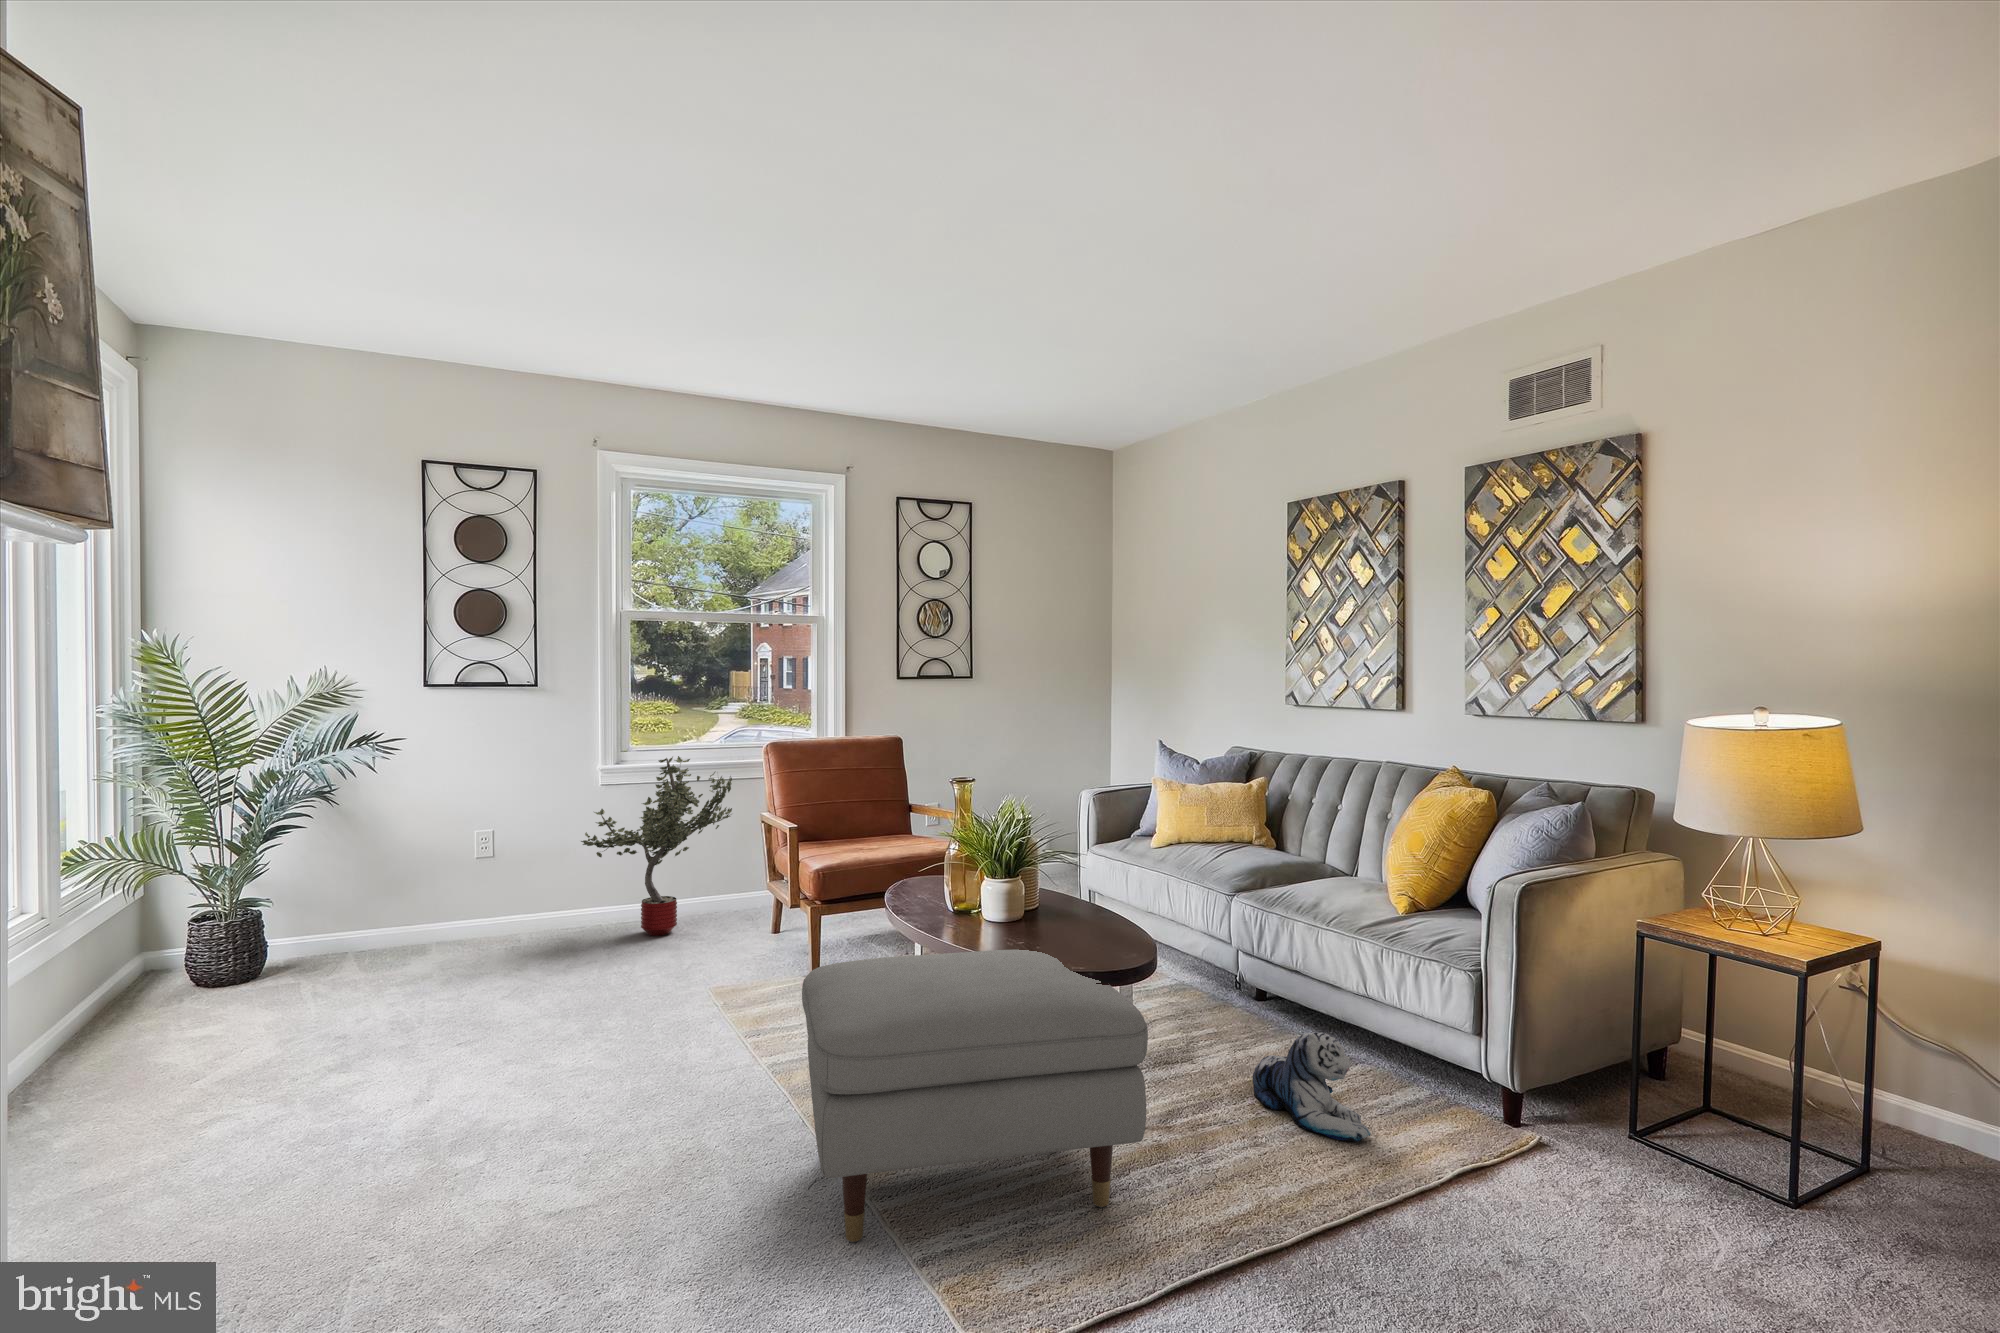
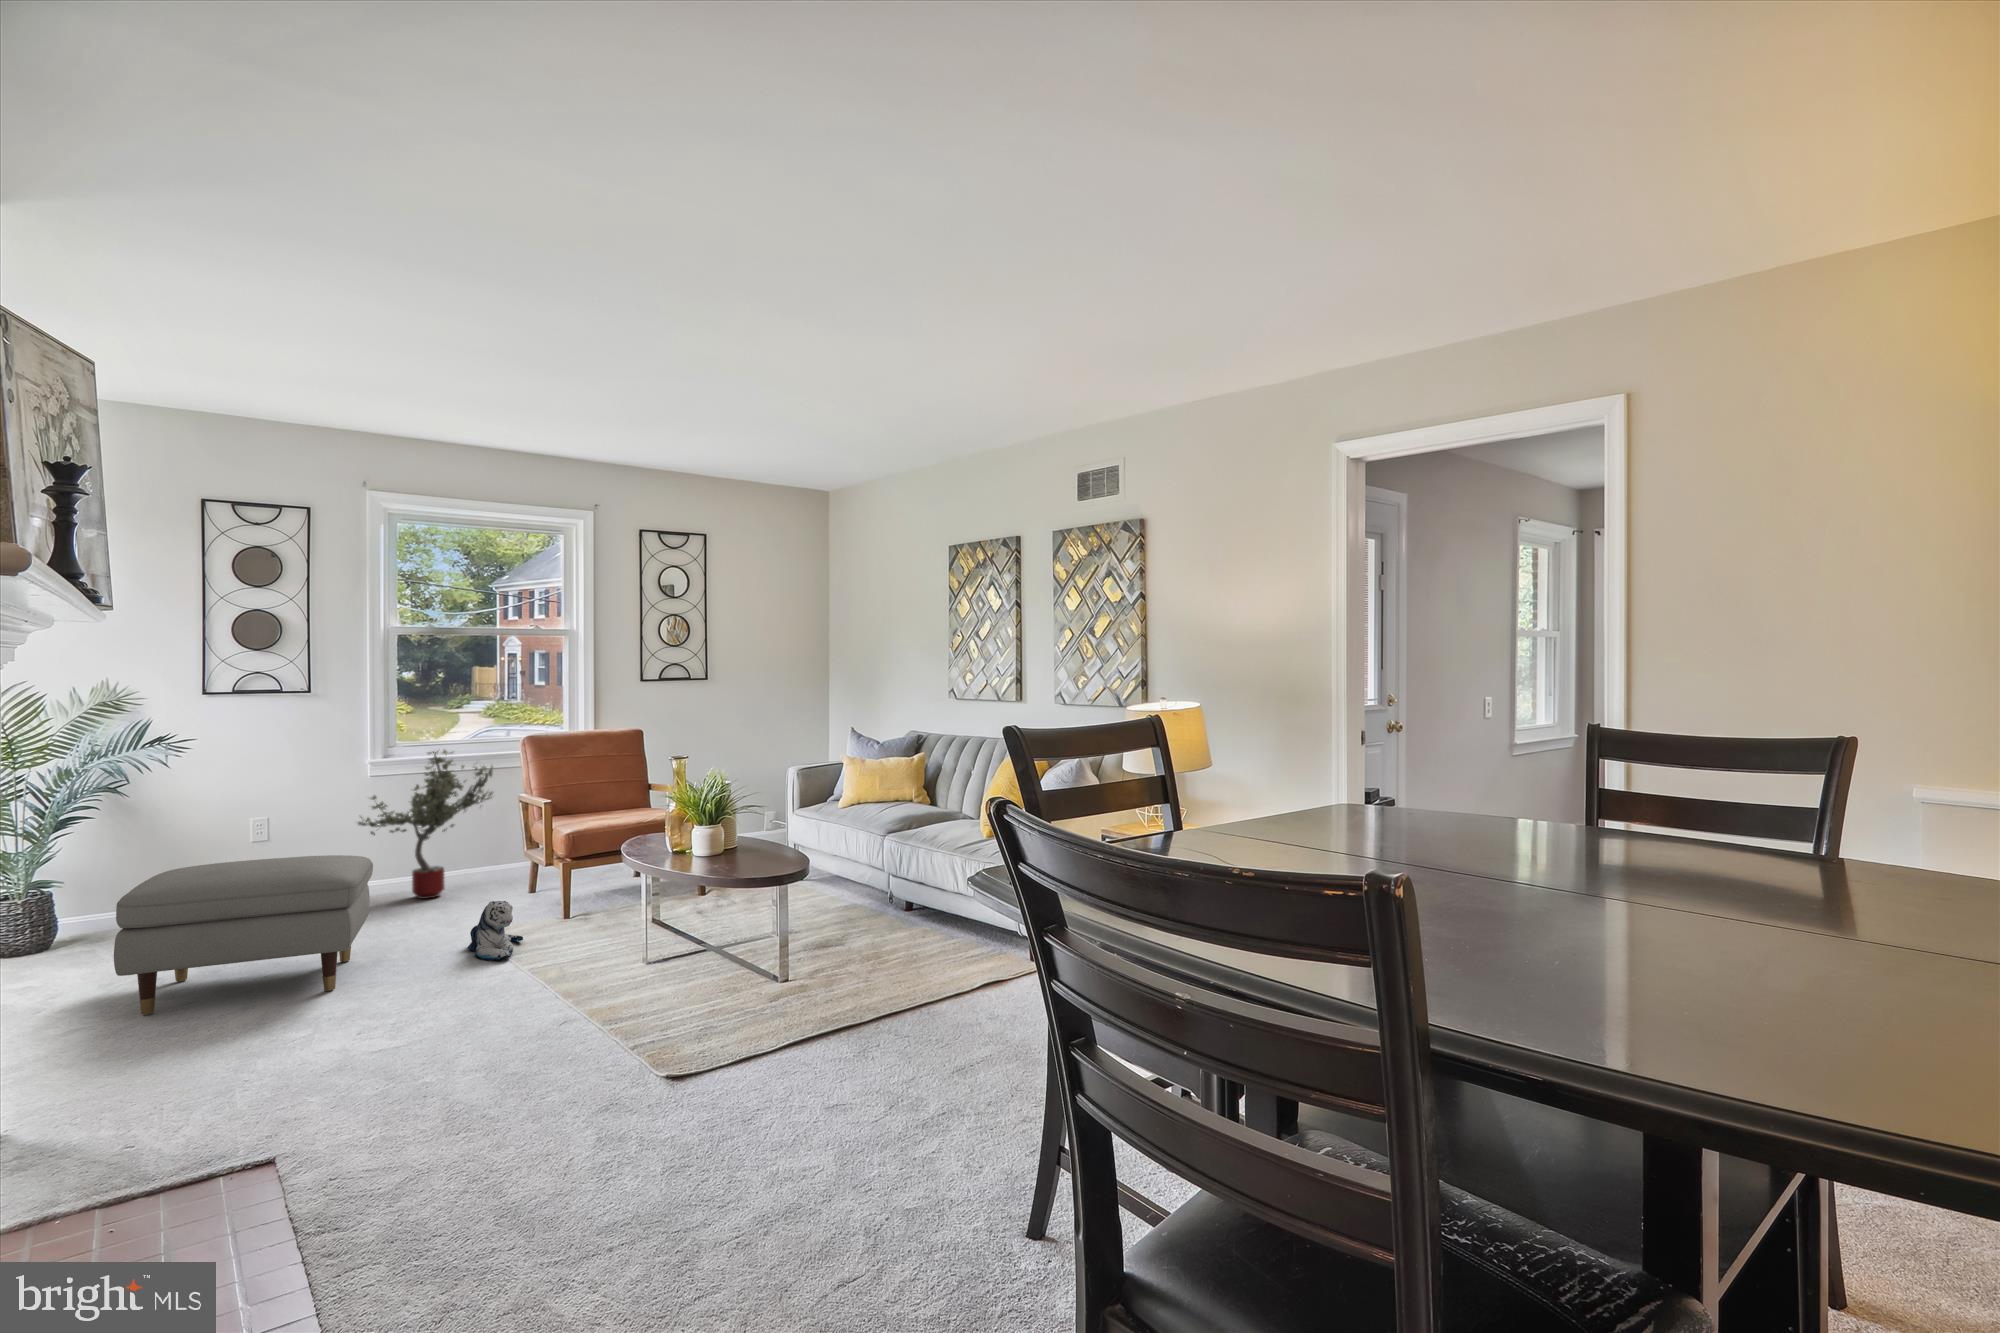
ottoman: present [802,949,1148,1242] -> present [114,855,373,1015]
plush toy: present [1253,1031,1371,1142] -> present [468,901,523,960]

